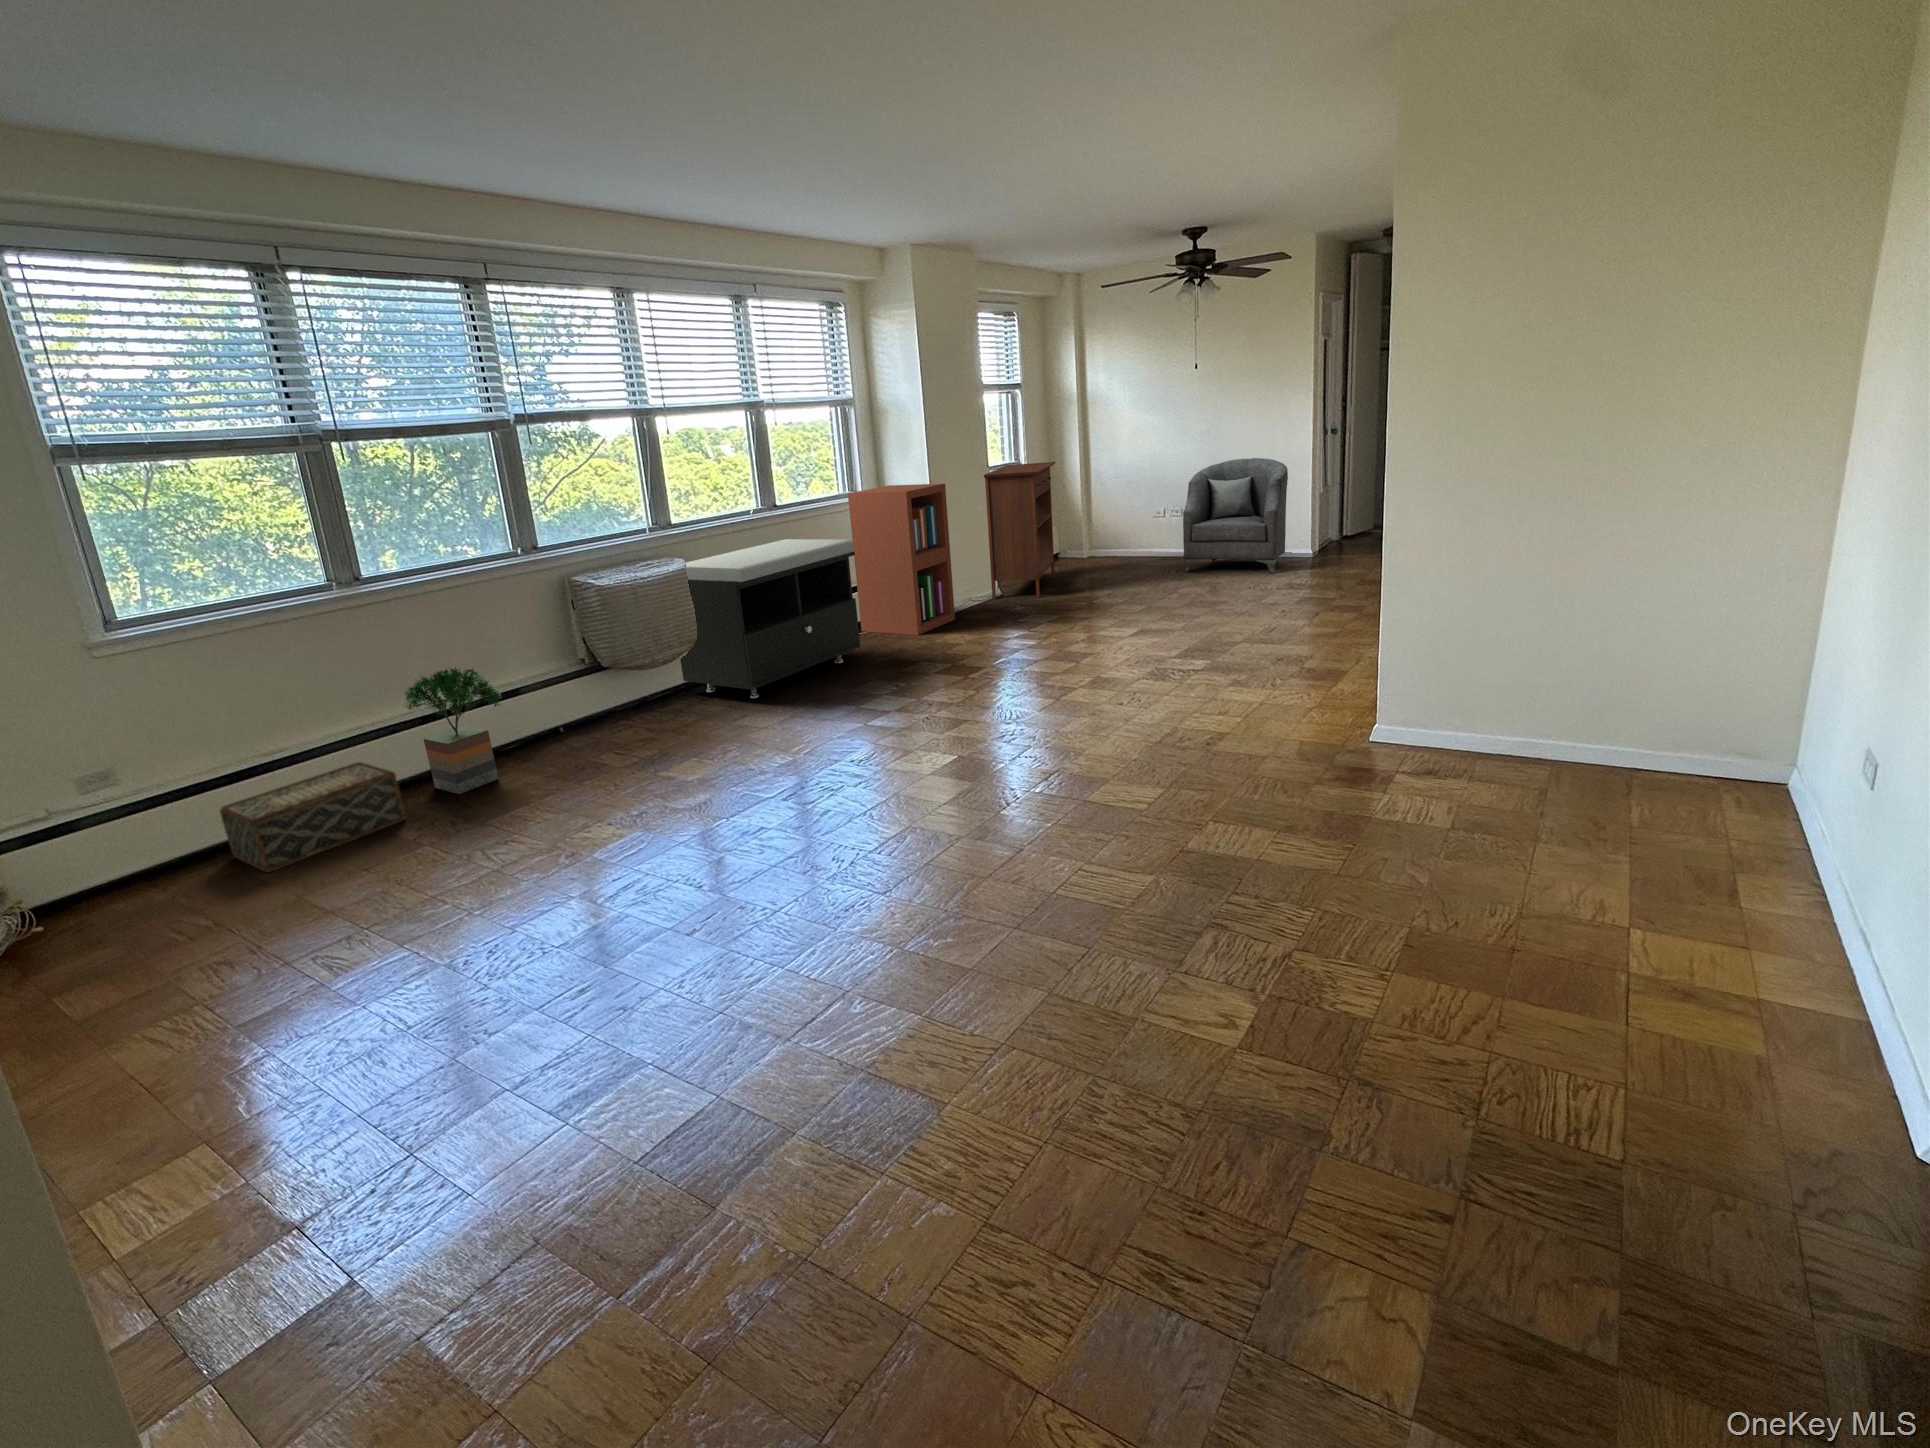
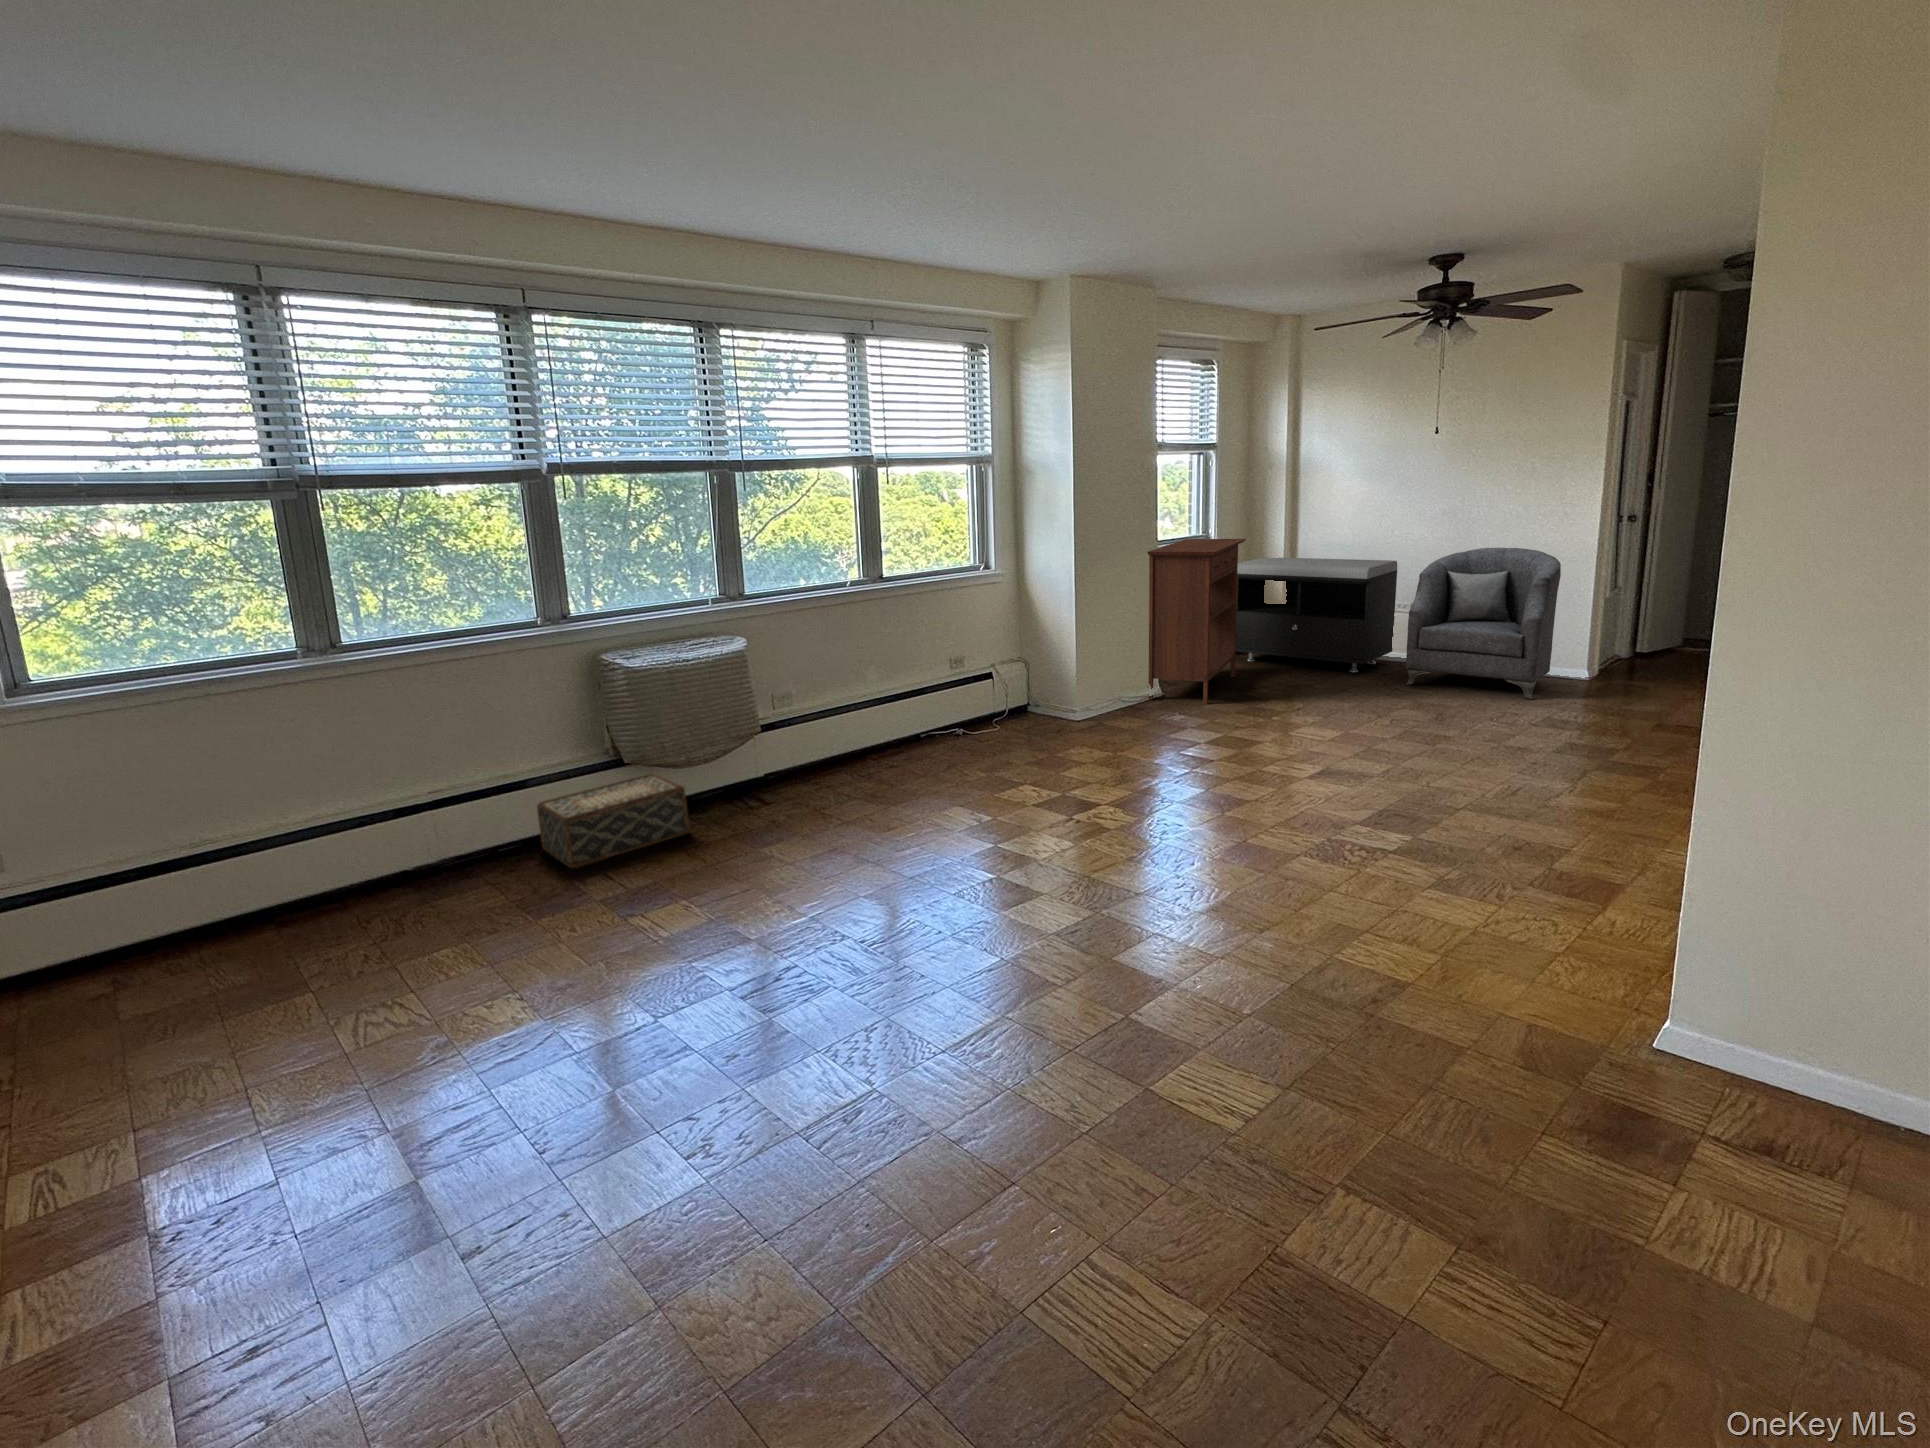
bookshelf: present [848,484,955,635] -> none [971,559,1092,743]
storage bench: present [680,539,860,699] -> present [1235,557,1397,672]
potted tree: present [403,667,501,794] -> none [358,755,477,910]
woven basket: present [220,762,406,872] -> present [537,773,689,868]

